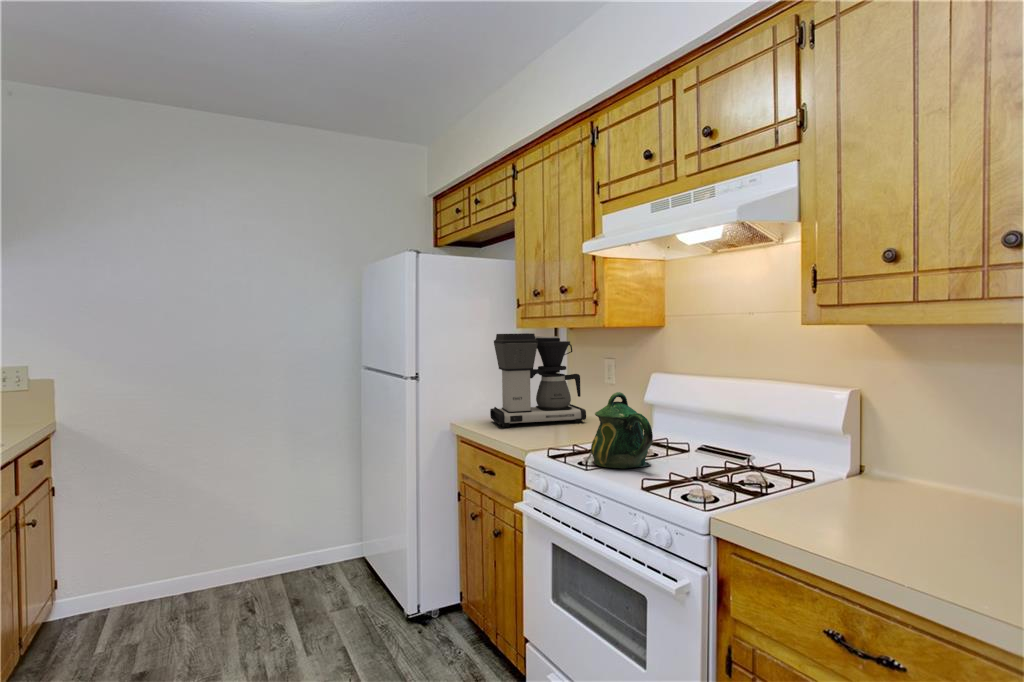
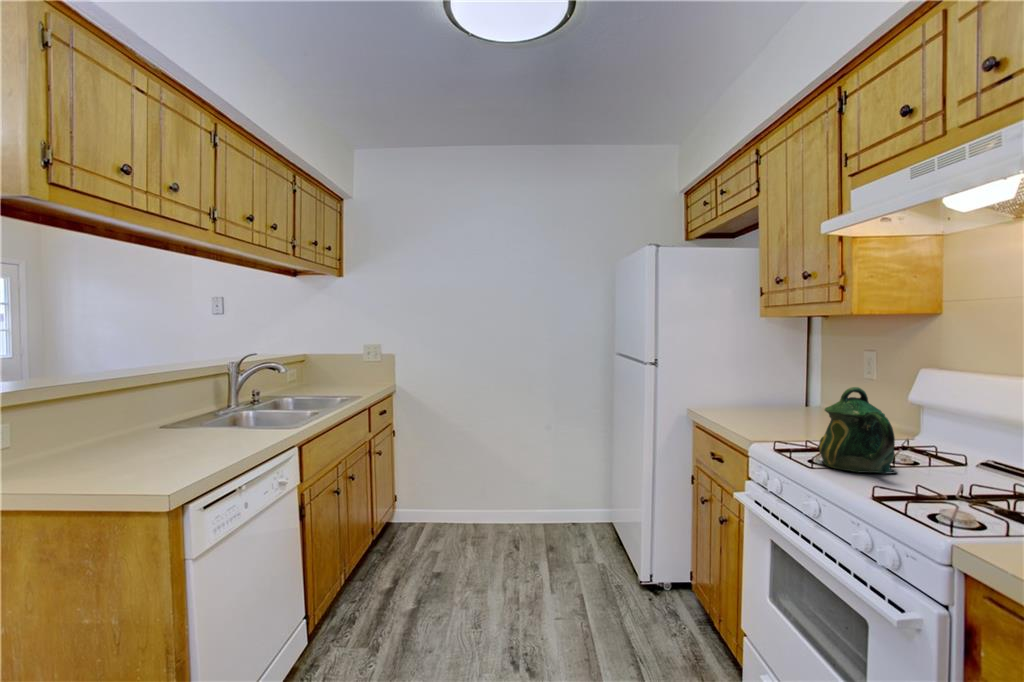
coffee maker: present [490,333,586,427] -> none [727,322,838,420]

